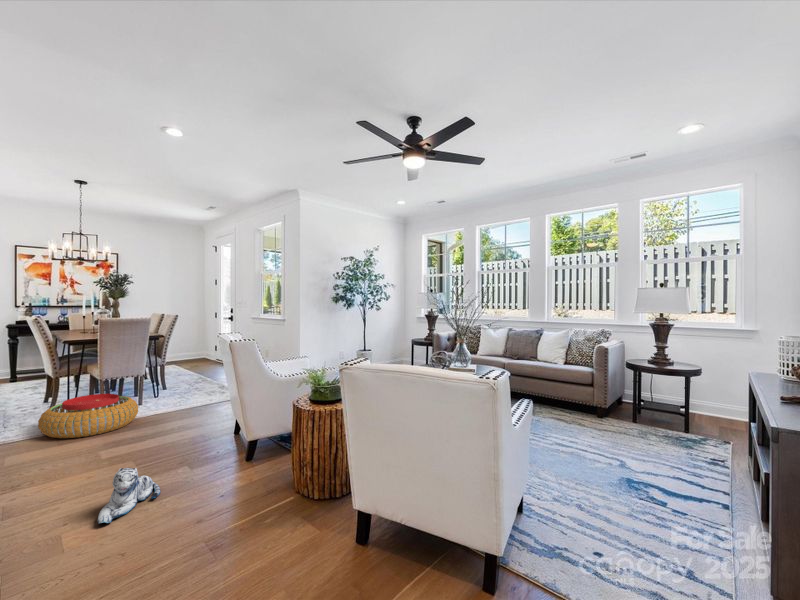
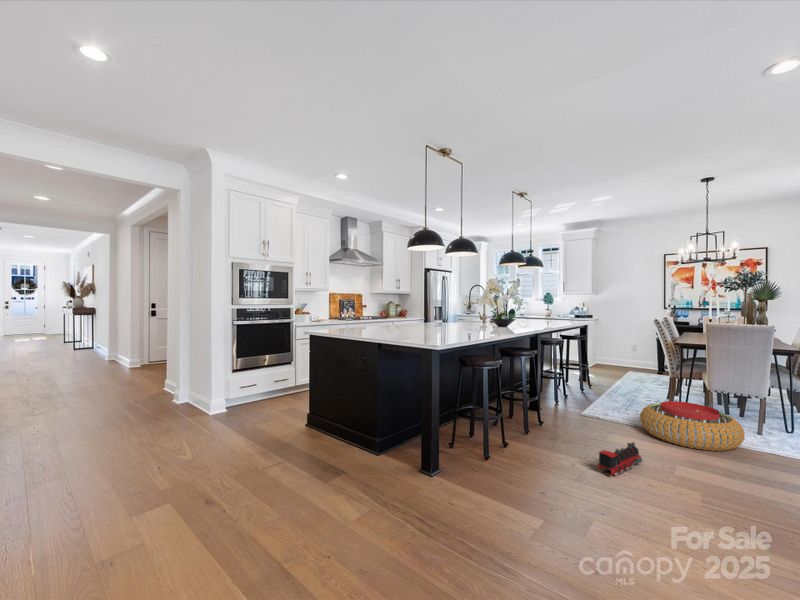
toy train: none [27,446,70,490] -> present [598,442,642,476]
plush toy: present [98,468,161,524] -> none [618,492,706,554]

